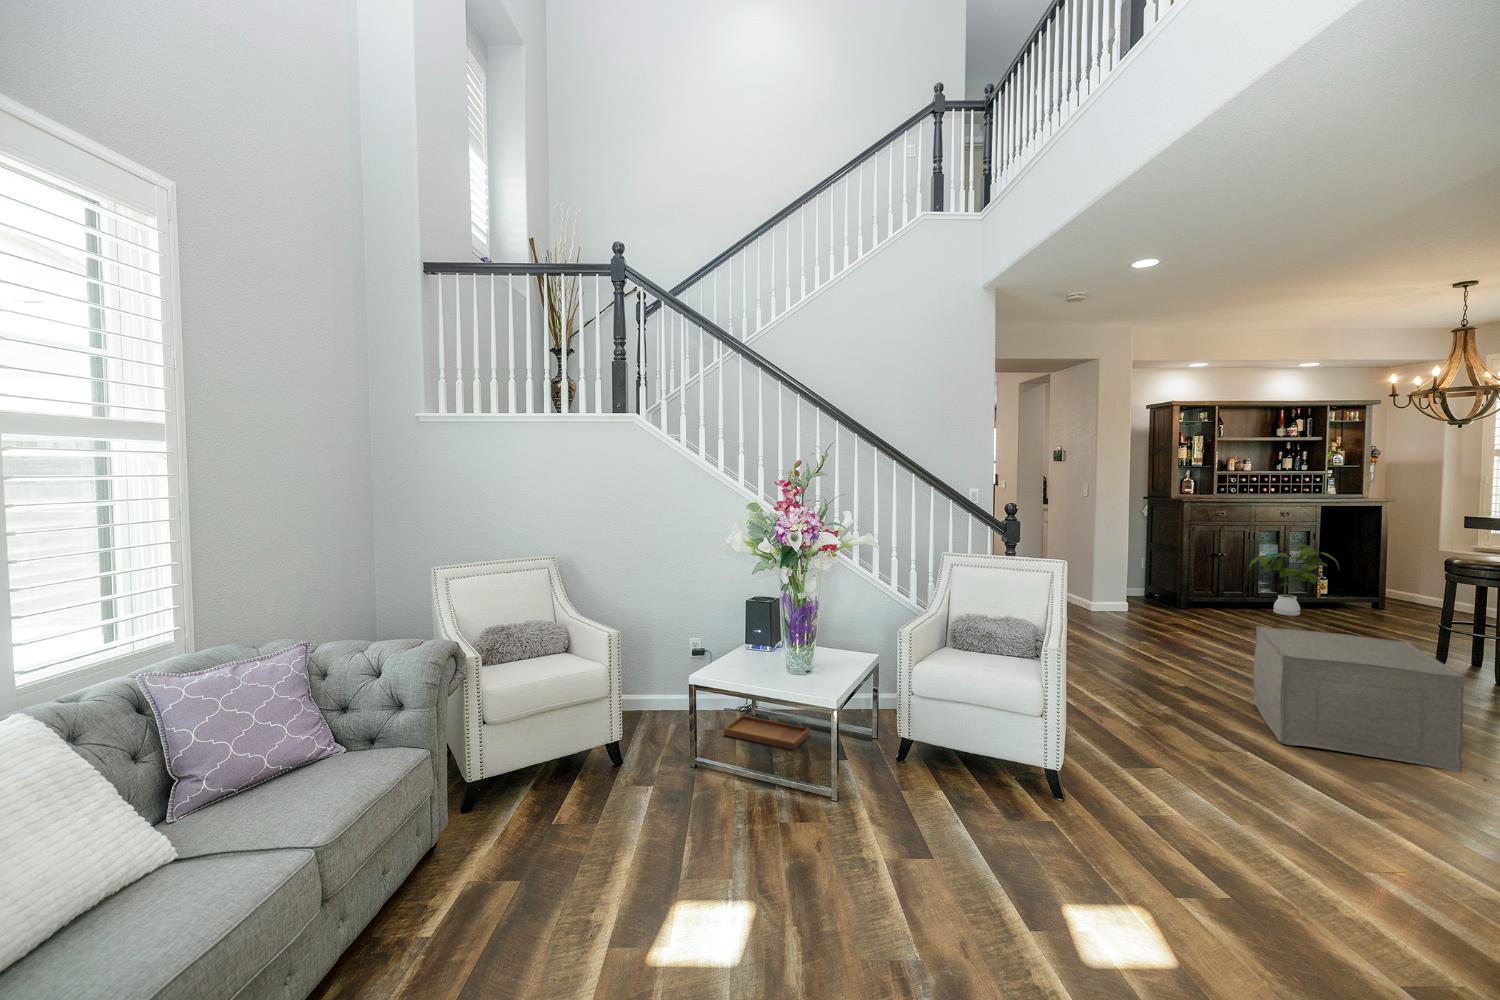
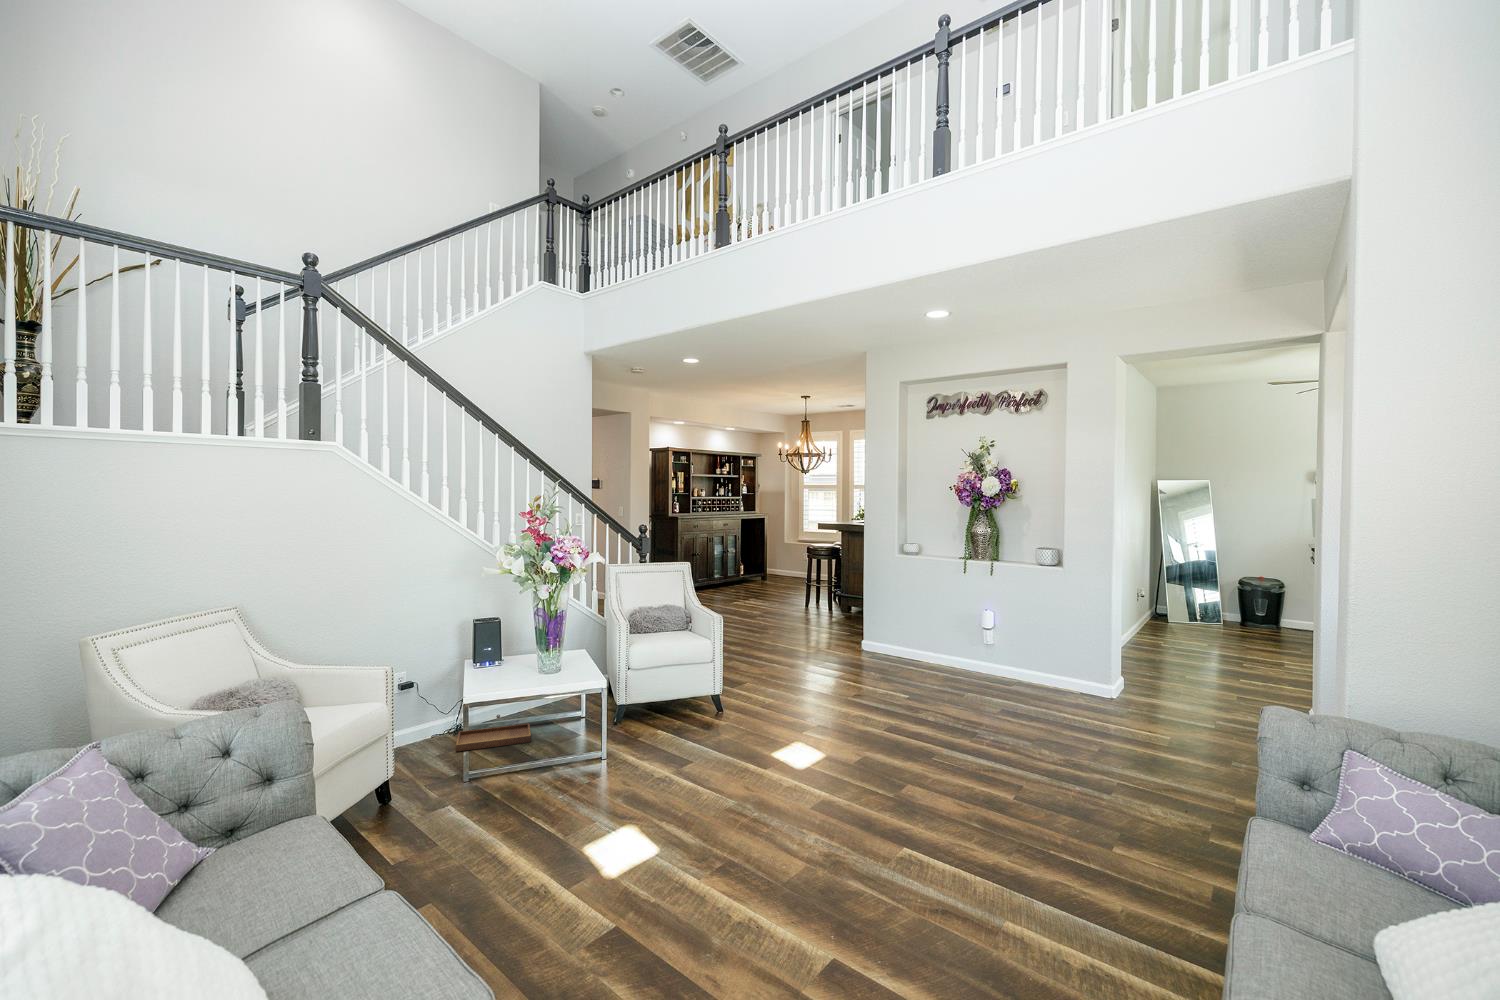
house plant: present [1249,544,1339,616] -> none [711,543,756,589]
ottoman: present [1252,626,1466,772] -> none [758,591,851,657]

